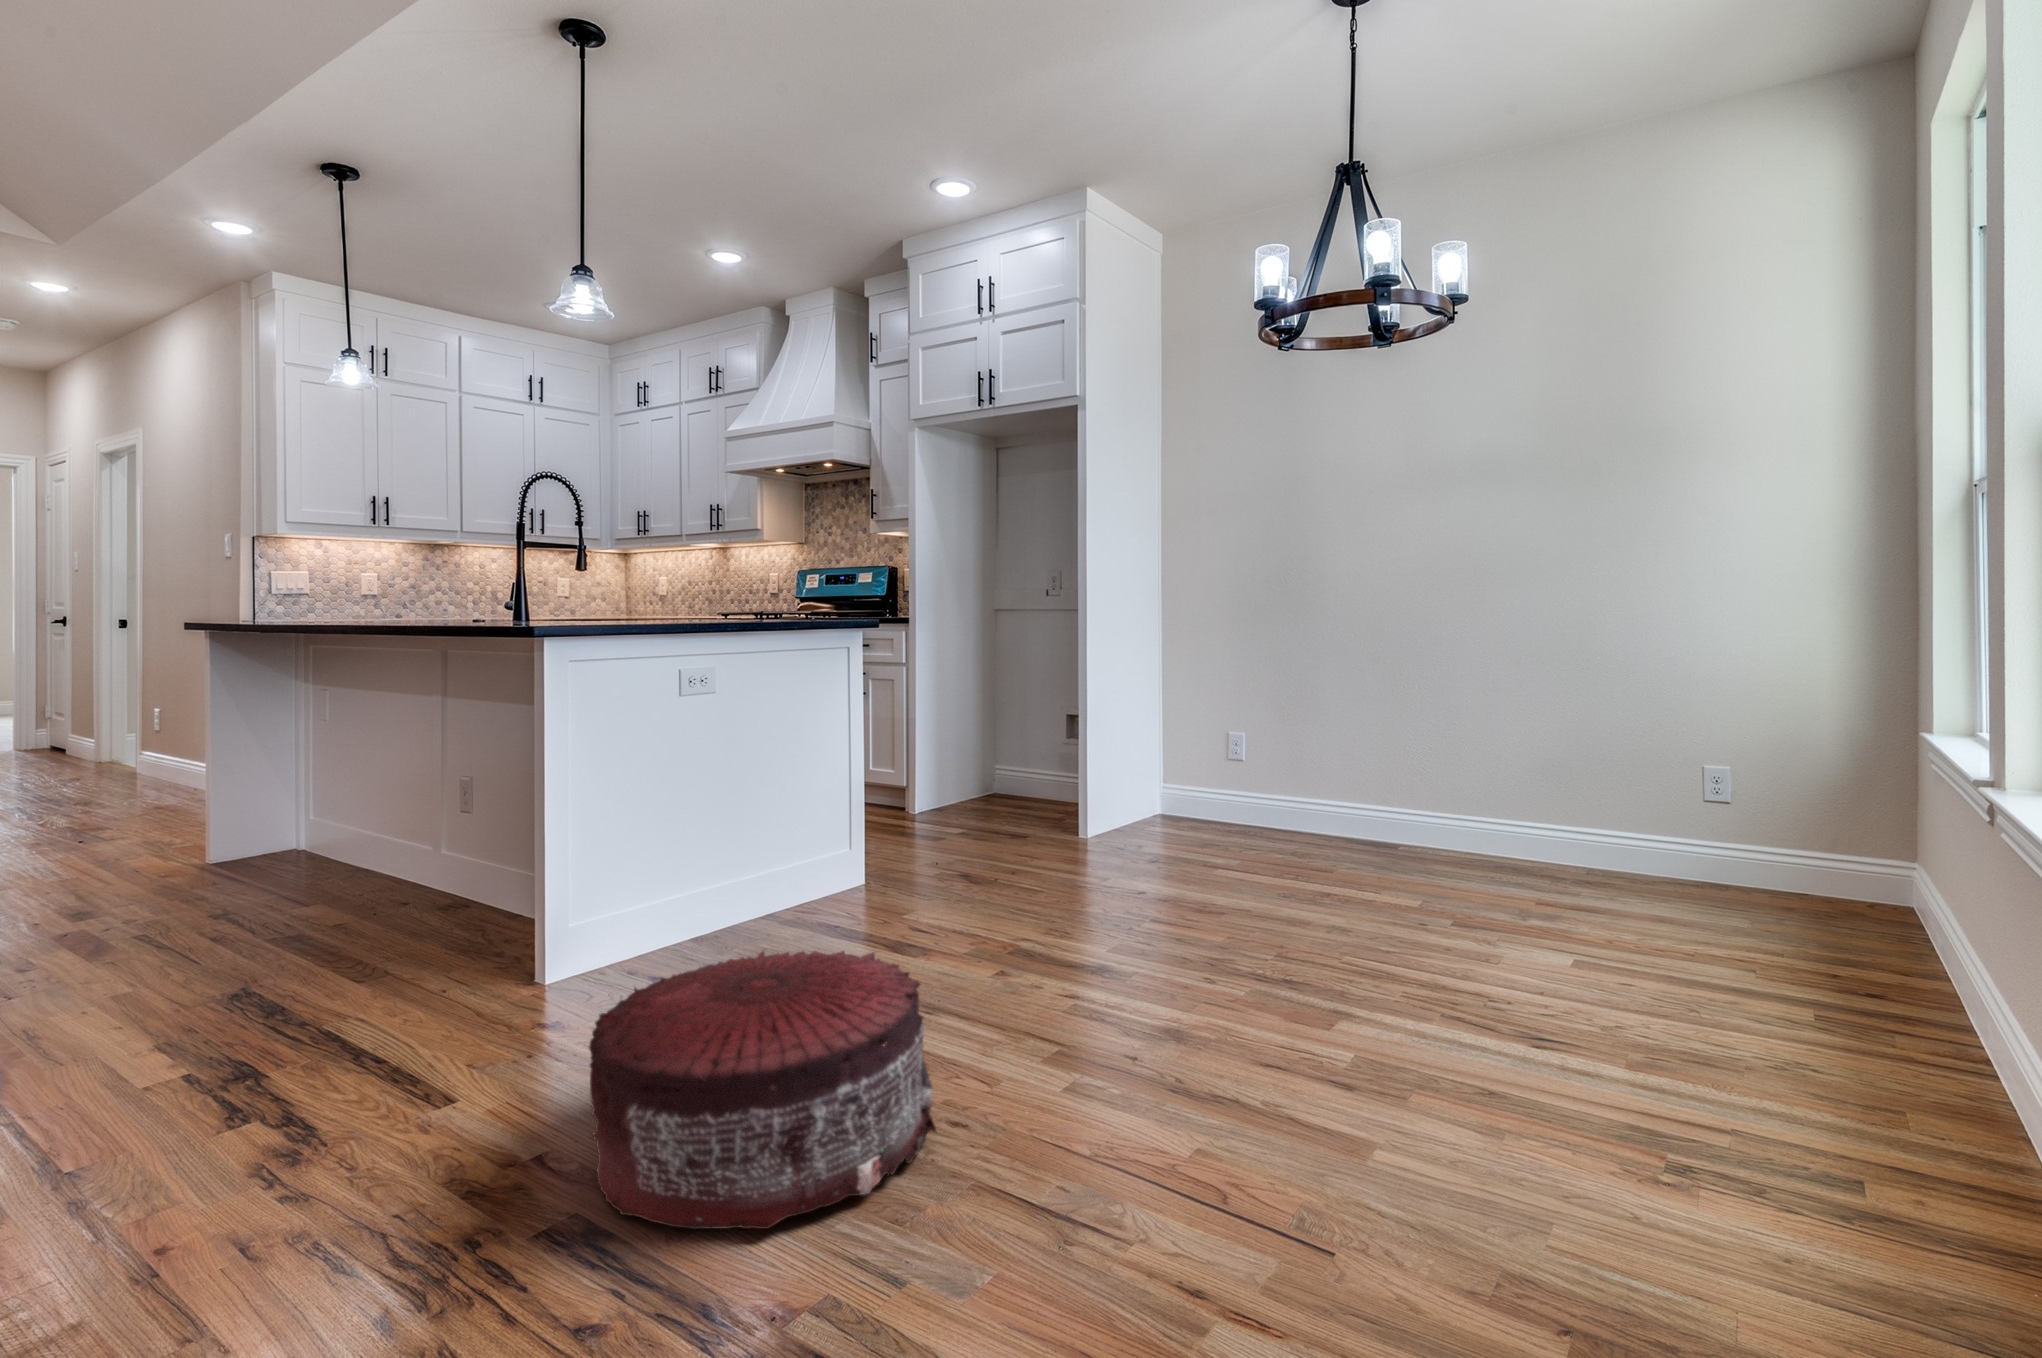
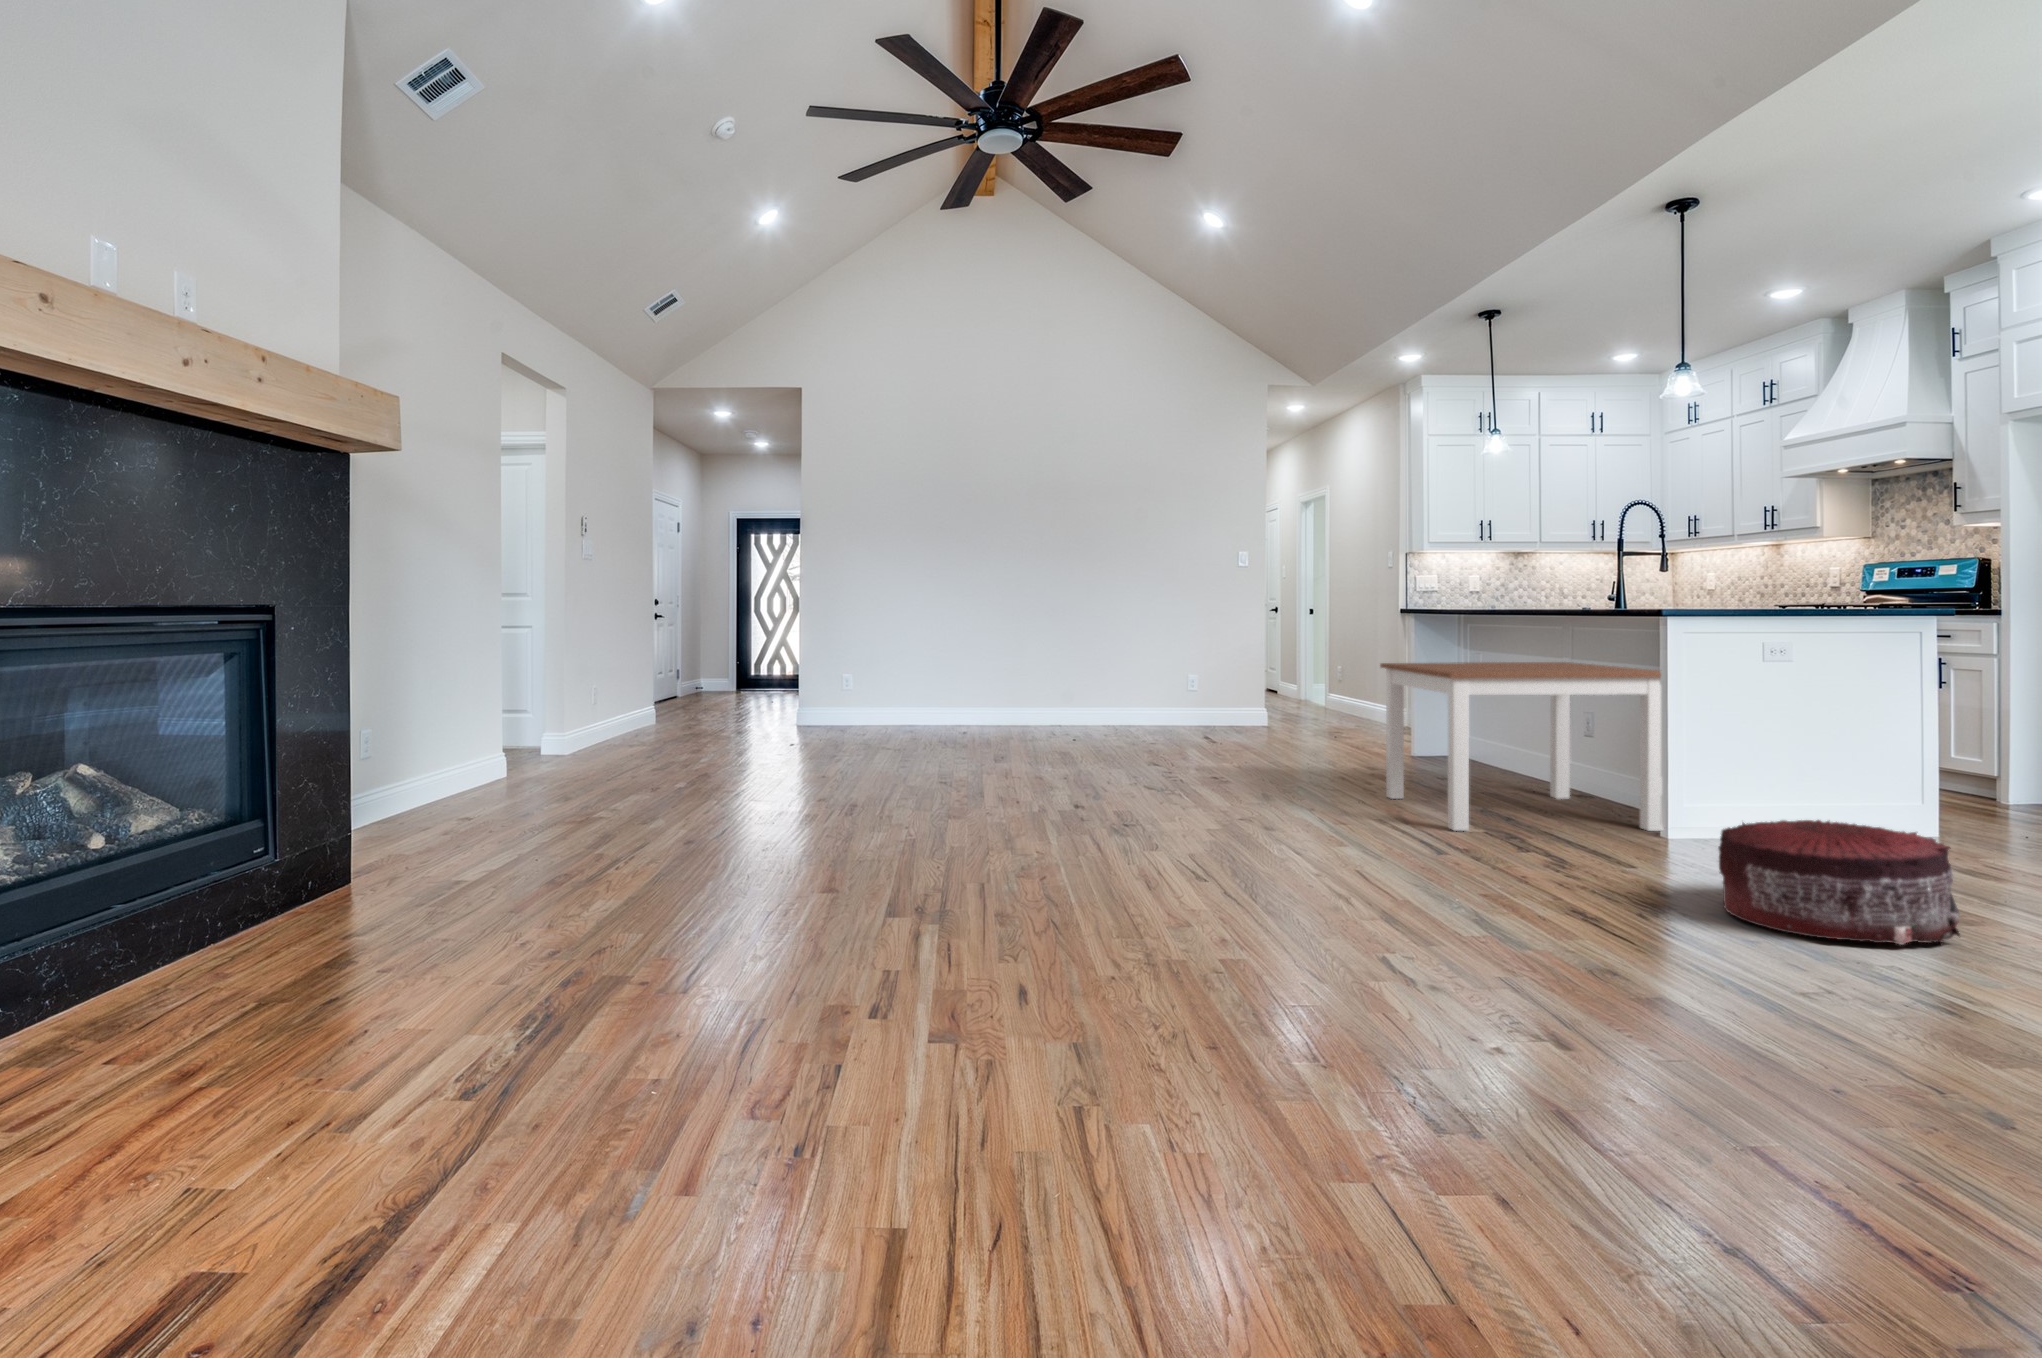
dining table: none [48,692,570,1055] -> present [1380,662,1664,831]

